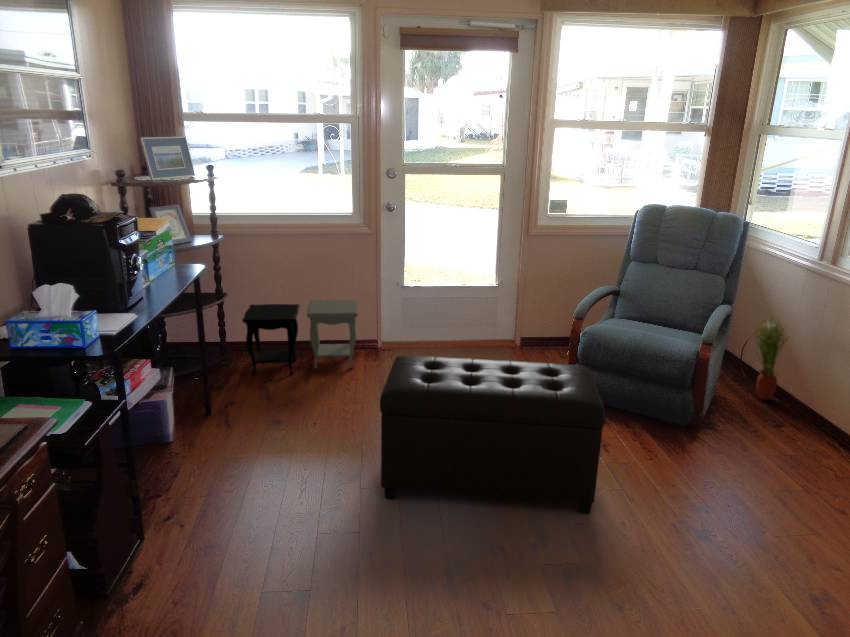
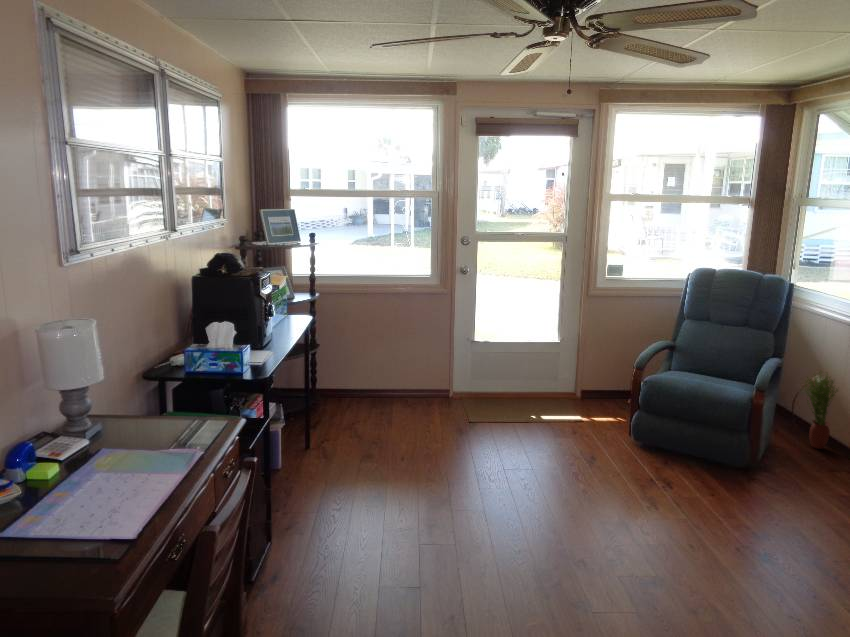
side table: present [242,300,358,375] -> none [335,353,436,418]
ottoman: present [380,356,605,514] -> none [472,396,676,539]

